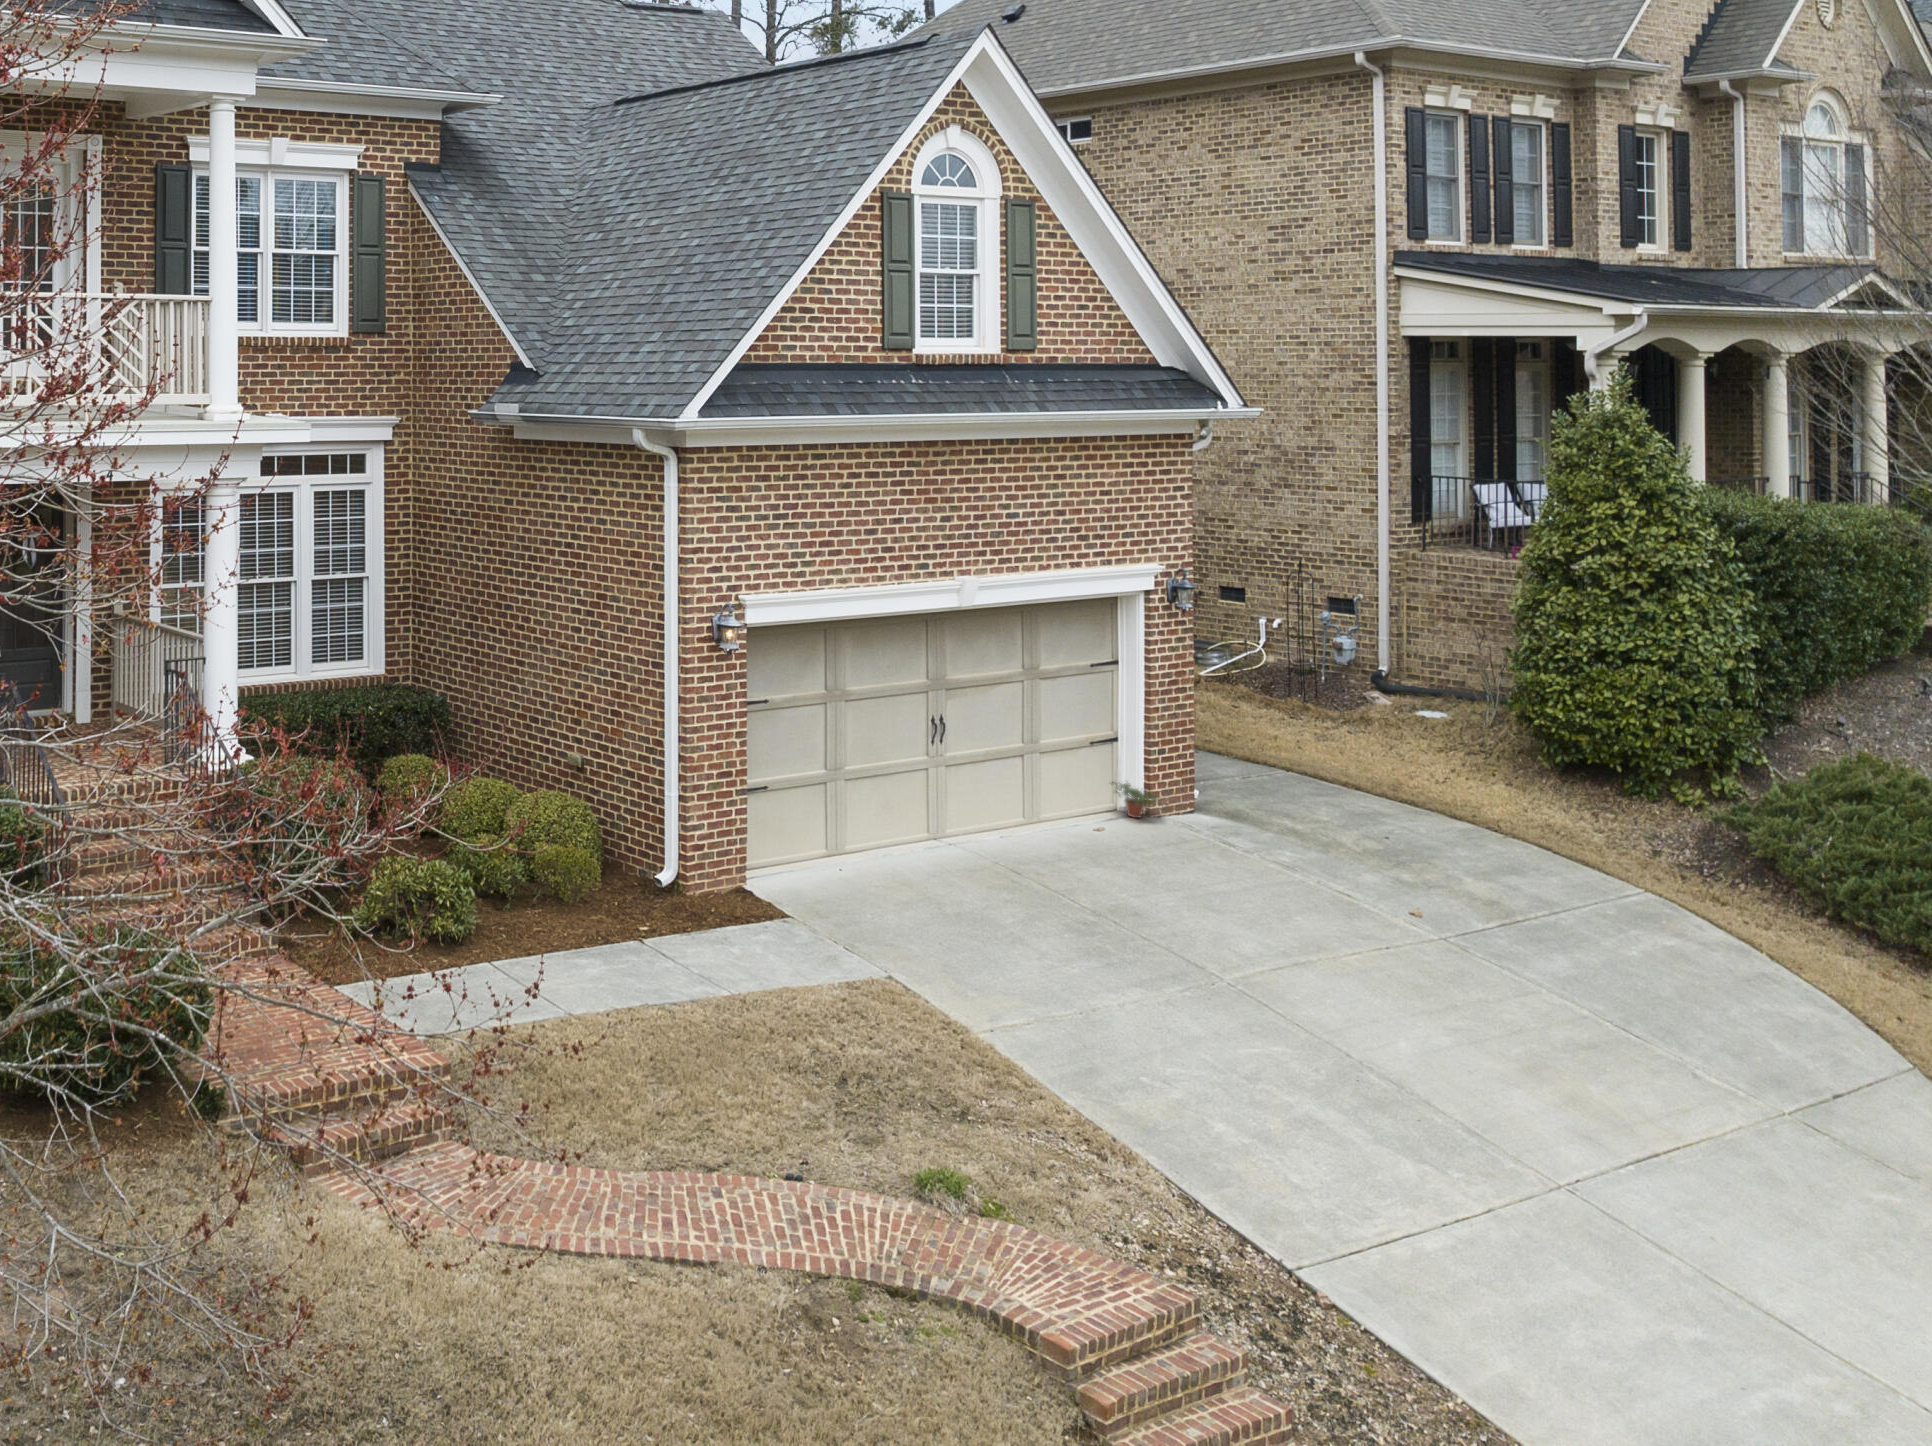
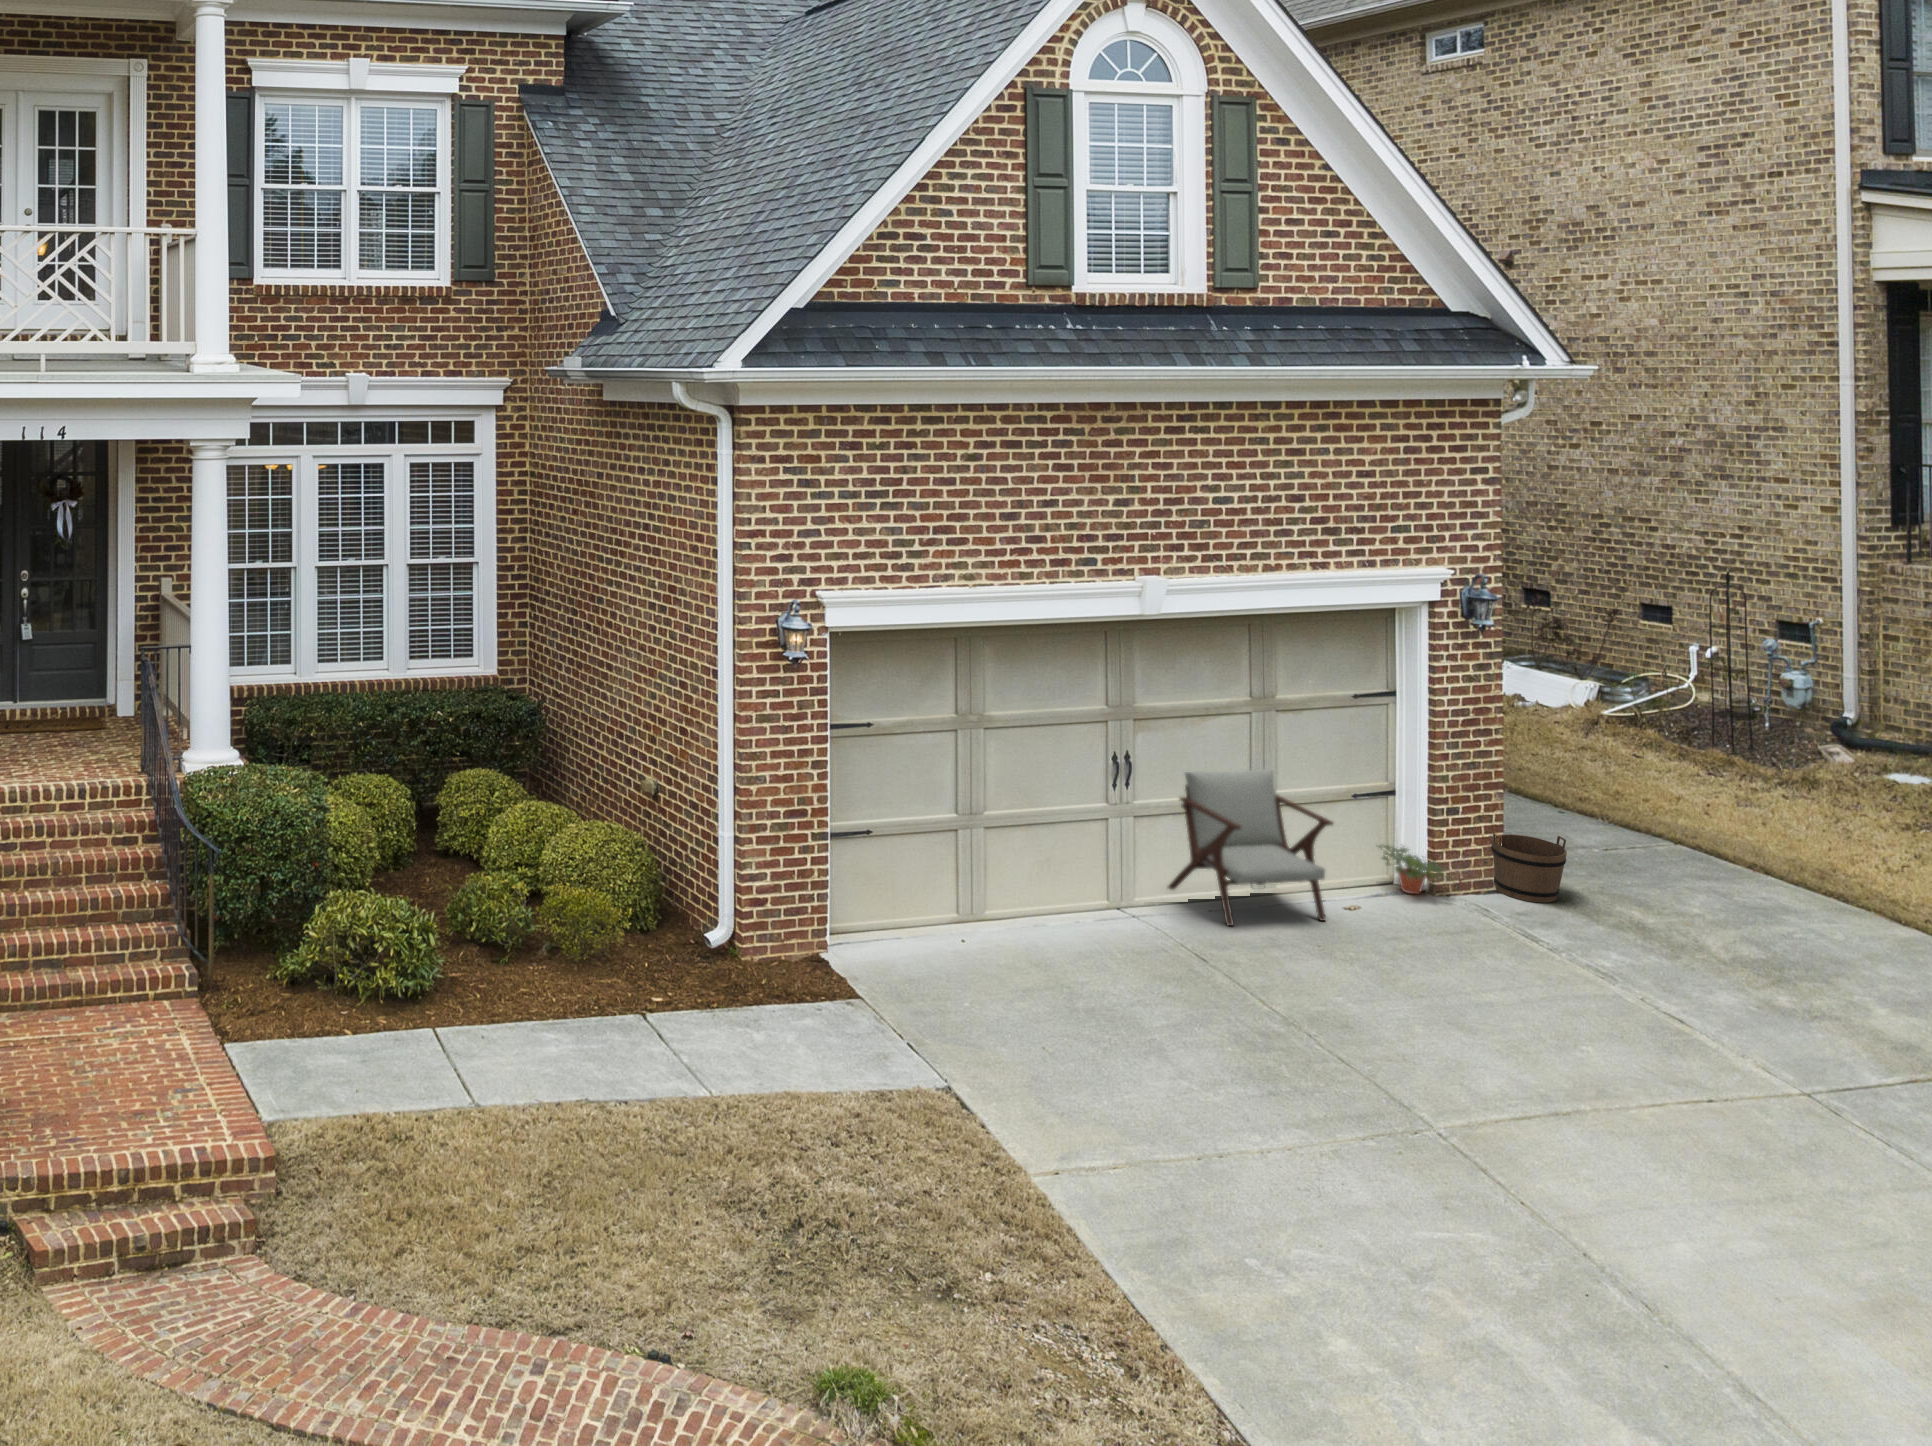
lounge chair: none [968,727,1095,849] -> present [1167,769,1333,926]
bucket: none [1186,767,1239,818] -> present [1491,833,1567,903]

